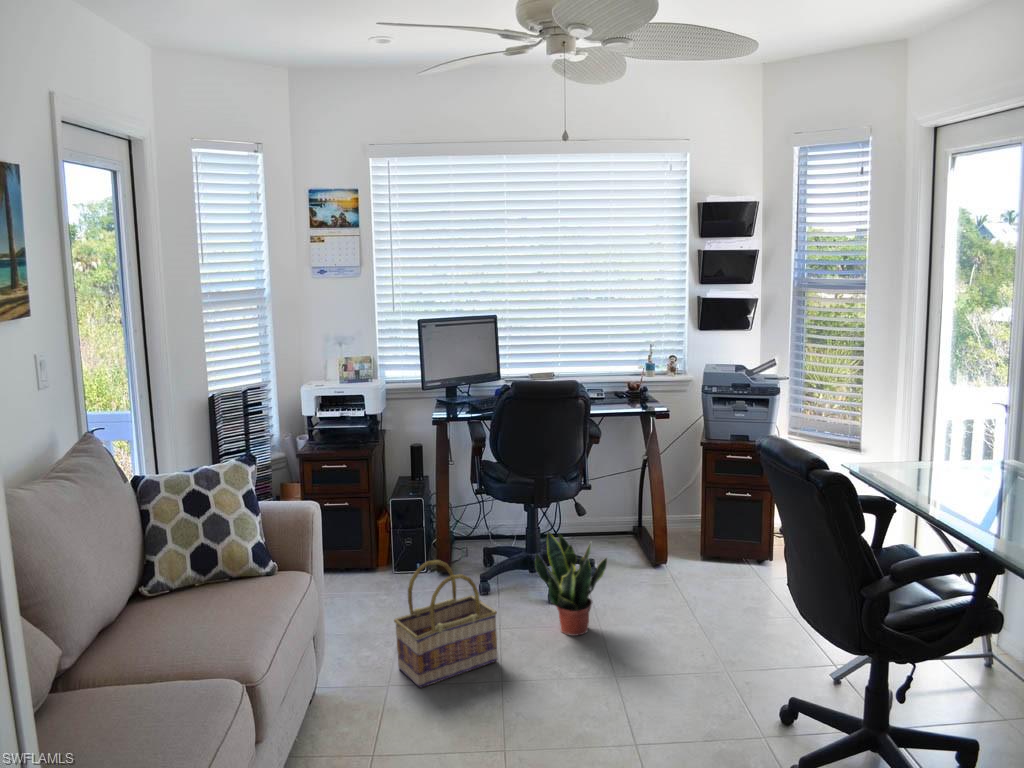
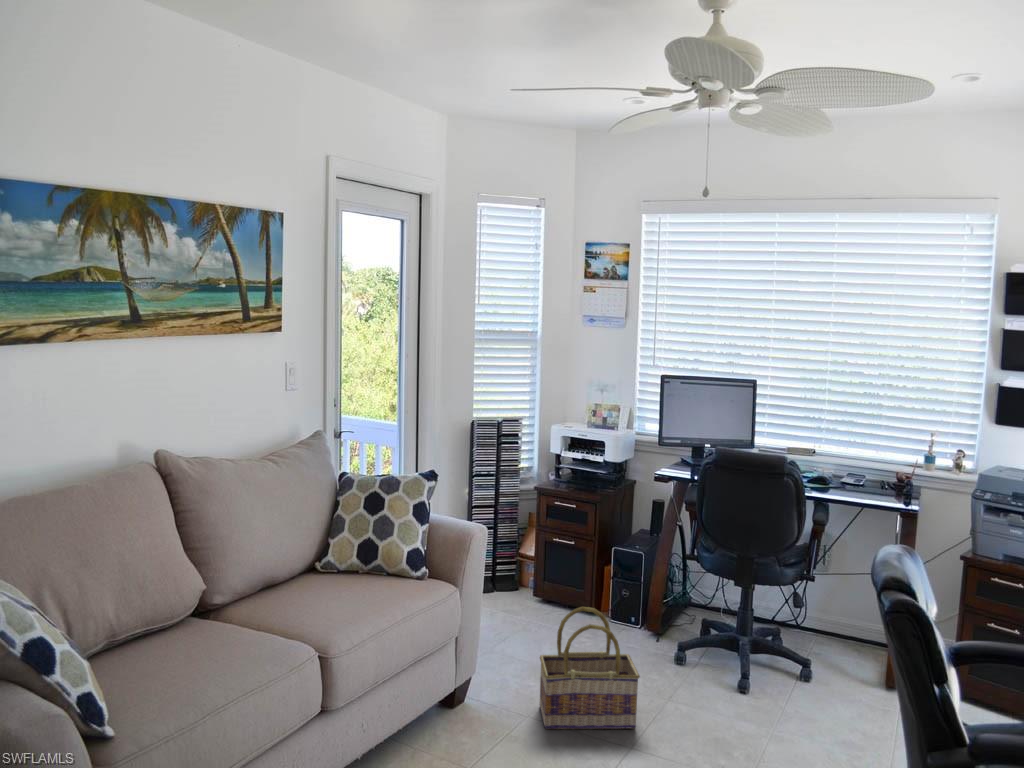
potted plant: present [535,532,607,636] -> none [703,606,785,731]

